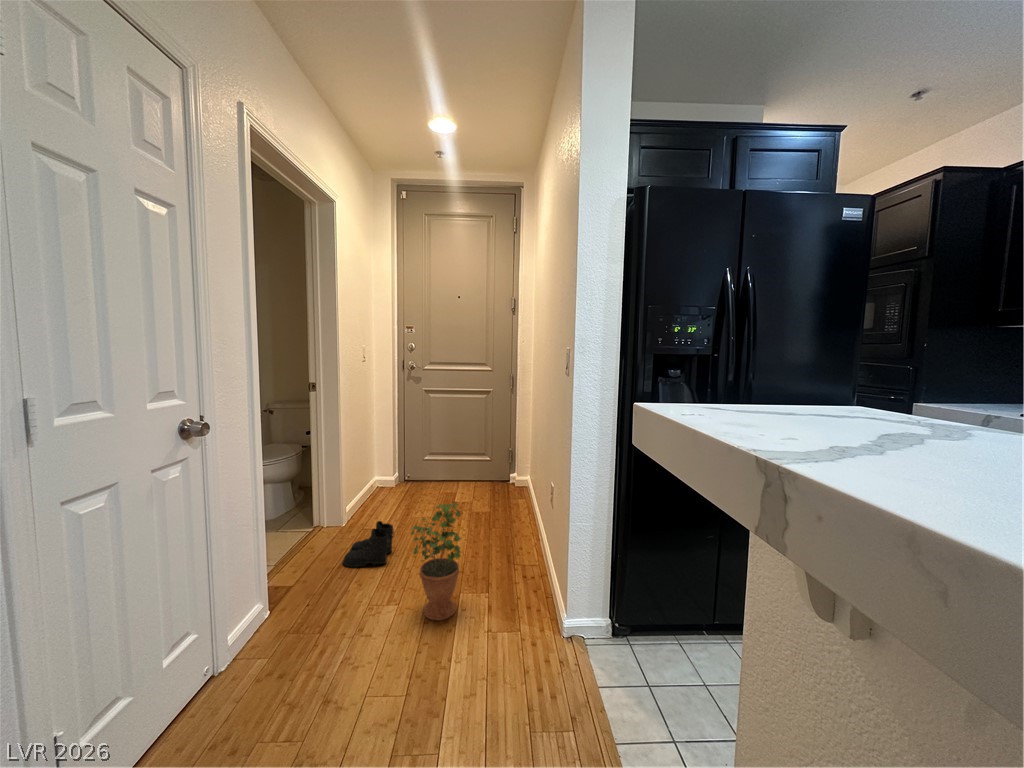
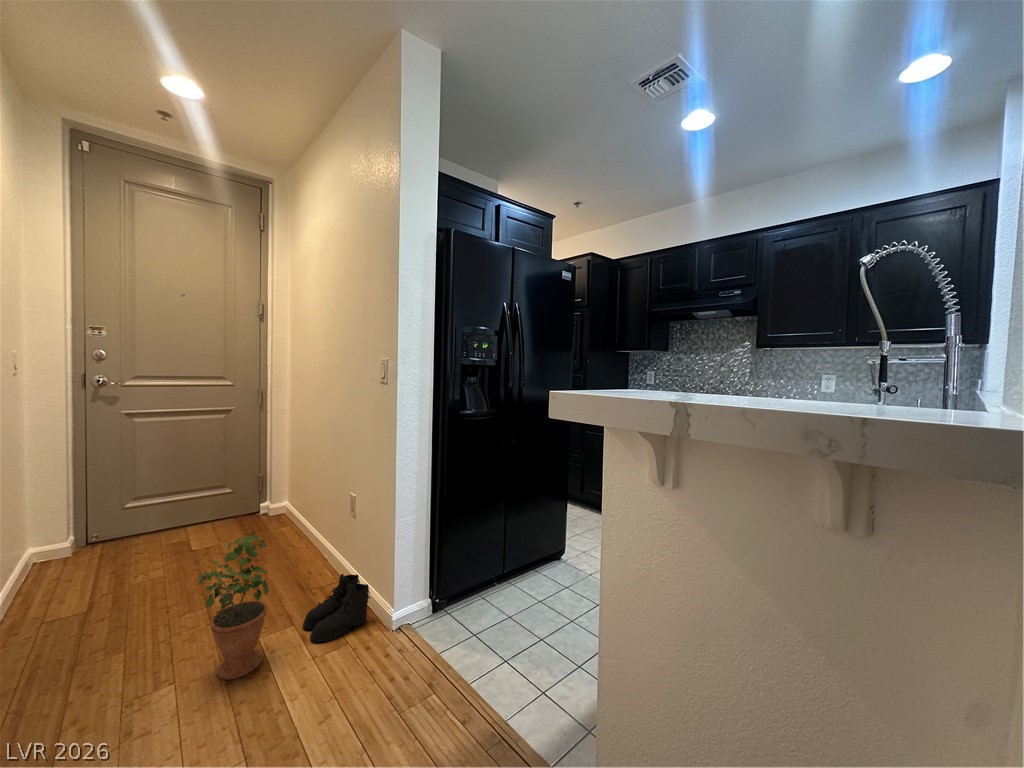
boots: present [343,521,394,568] -> present [303,574,370,642]

